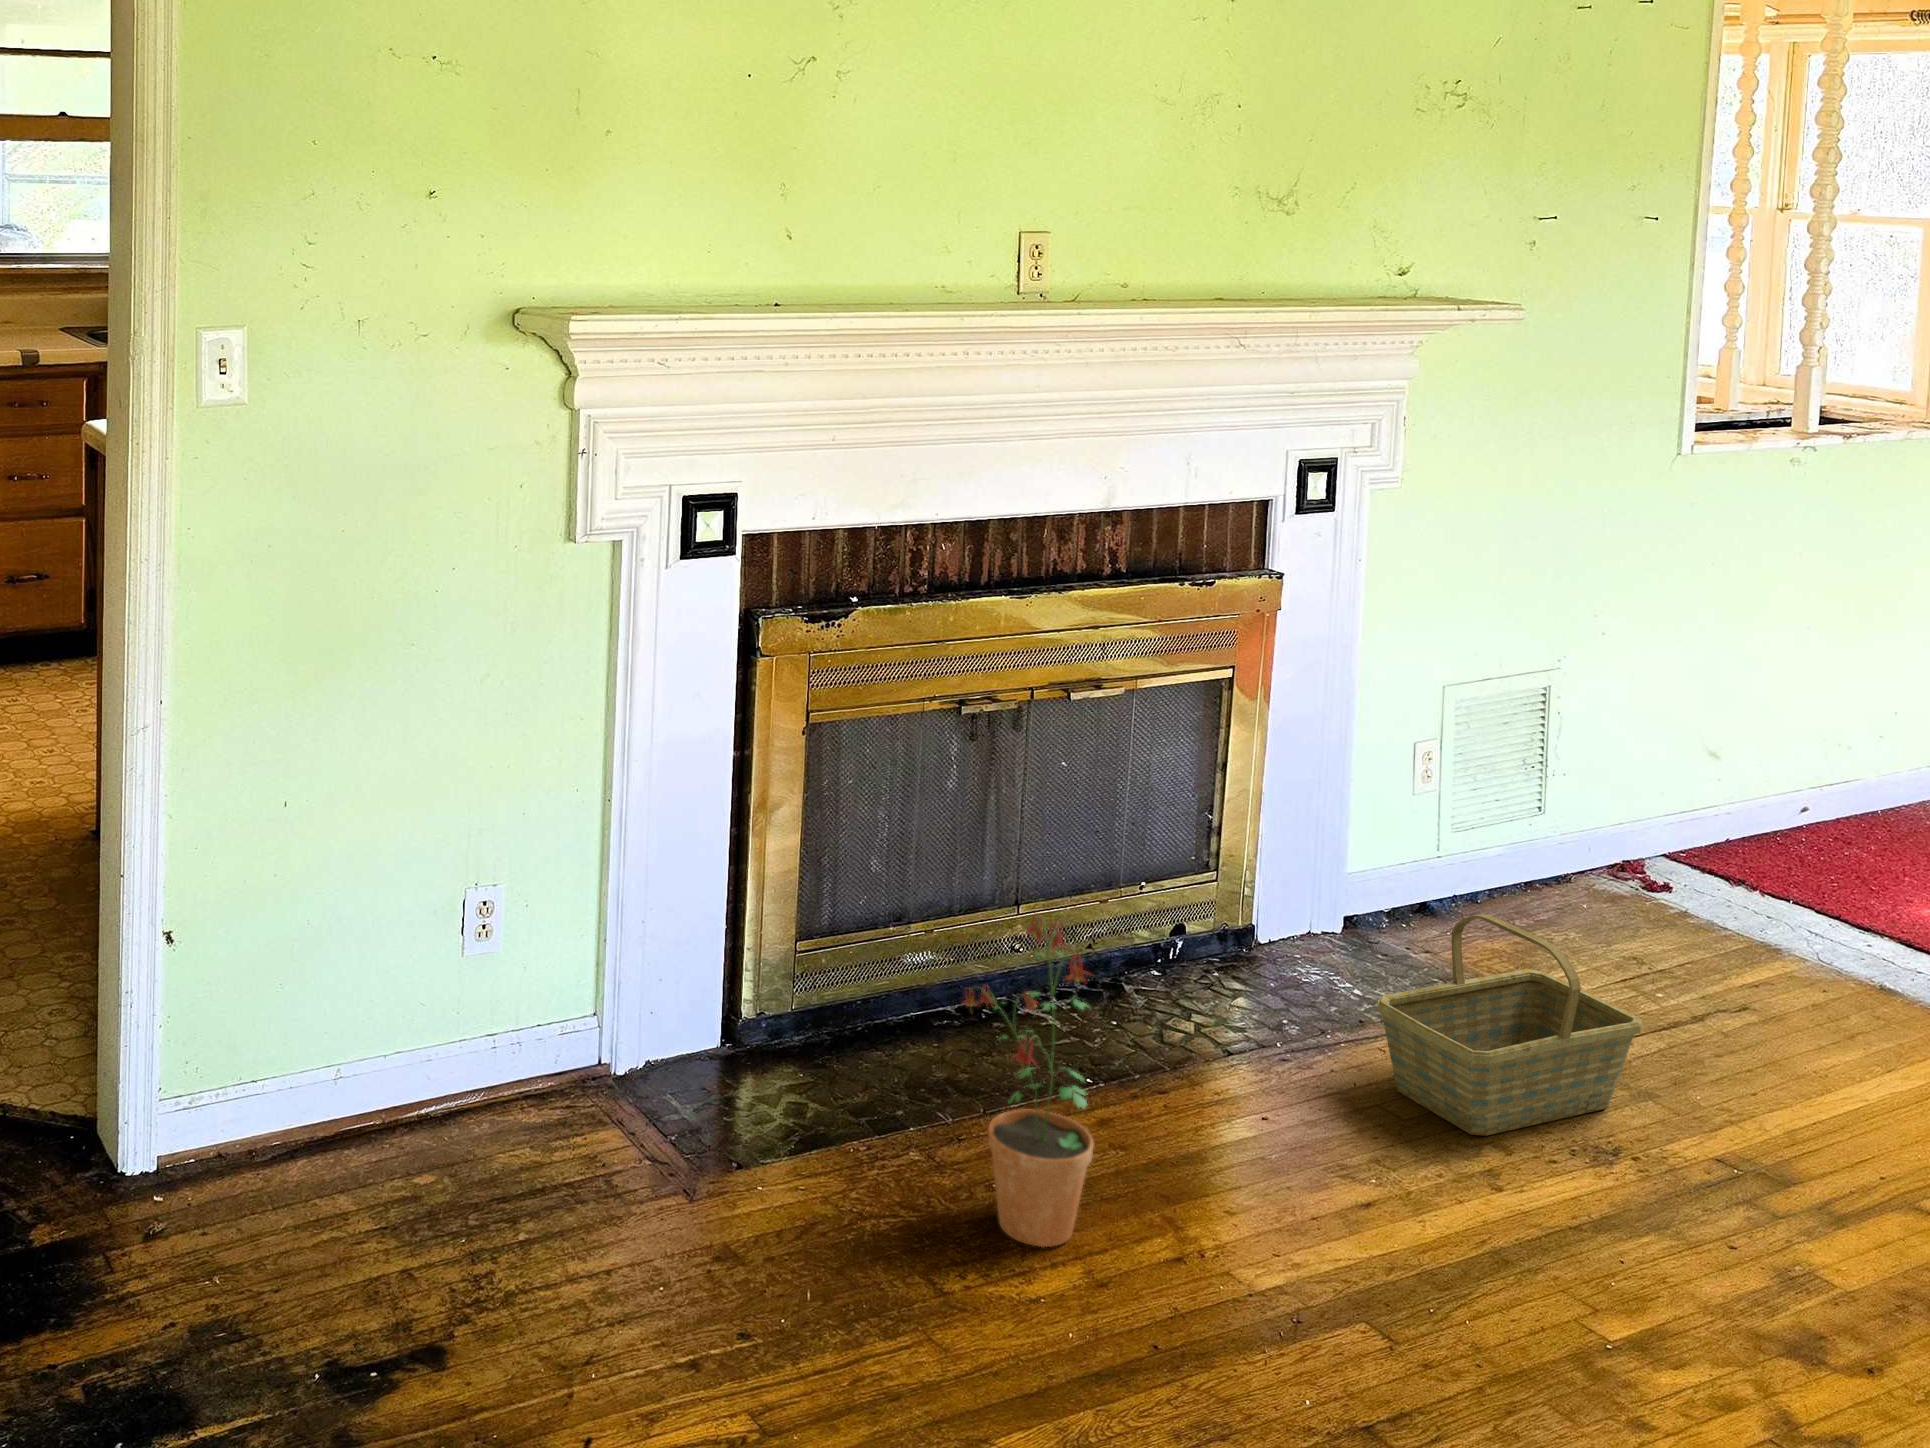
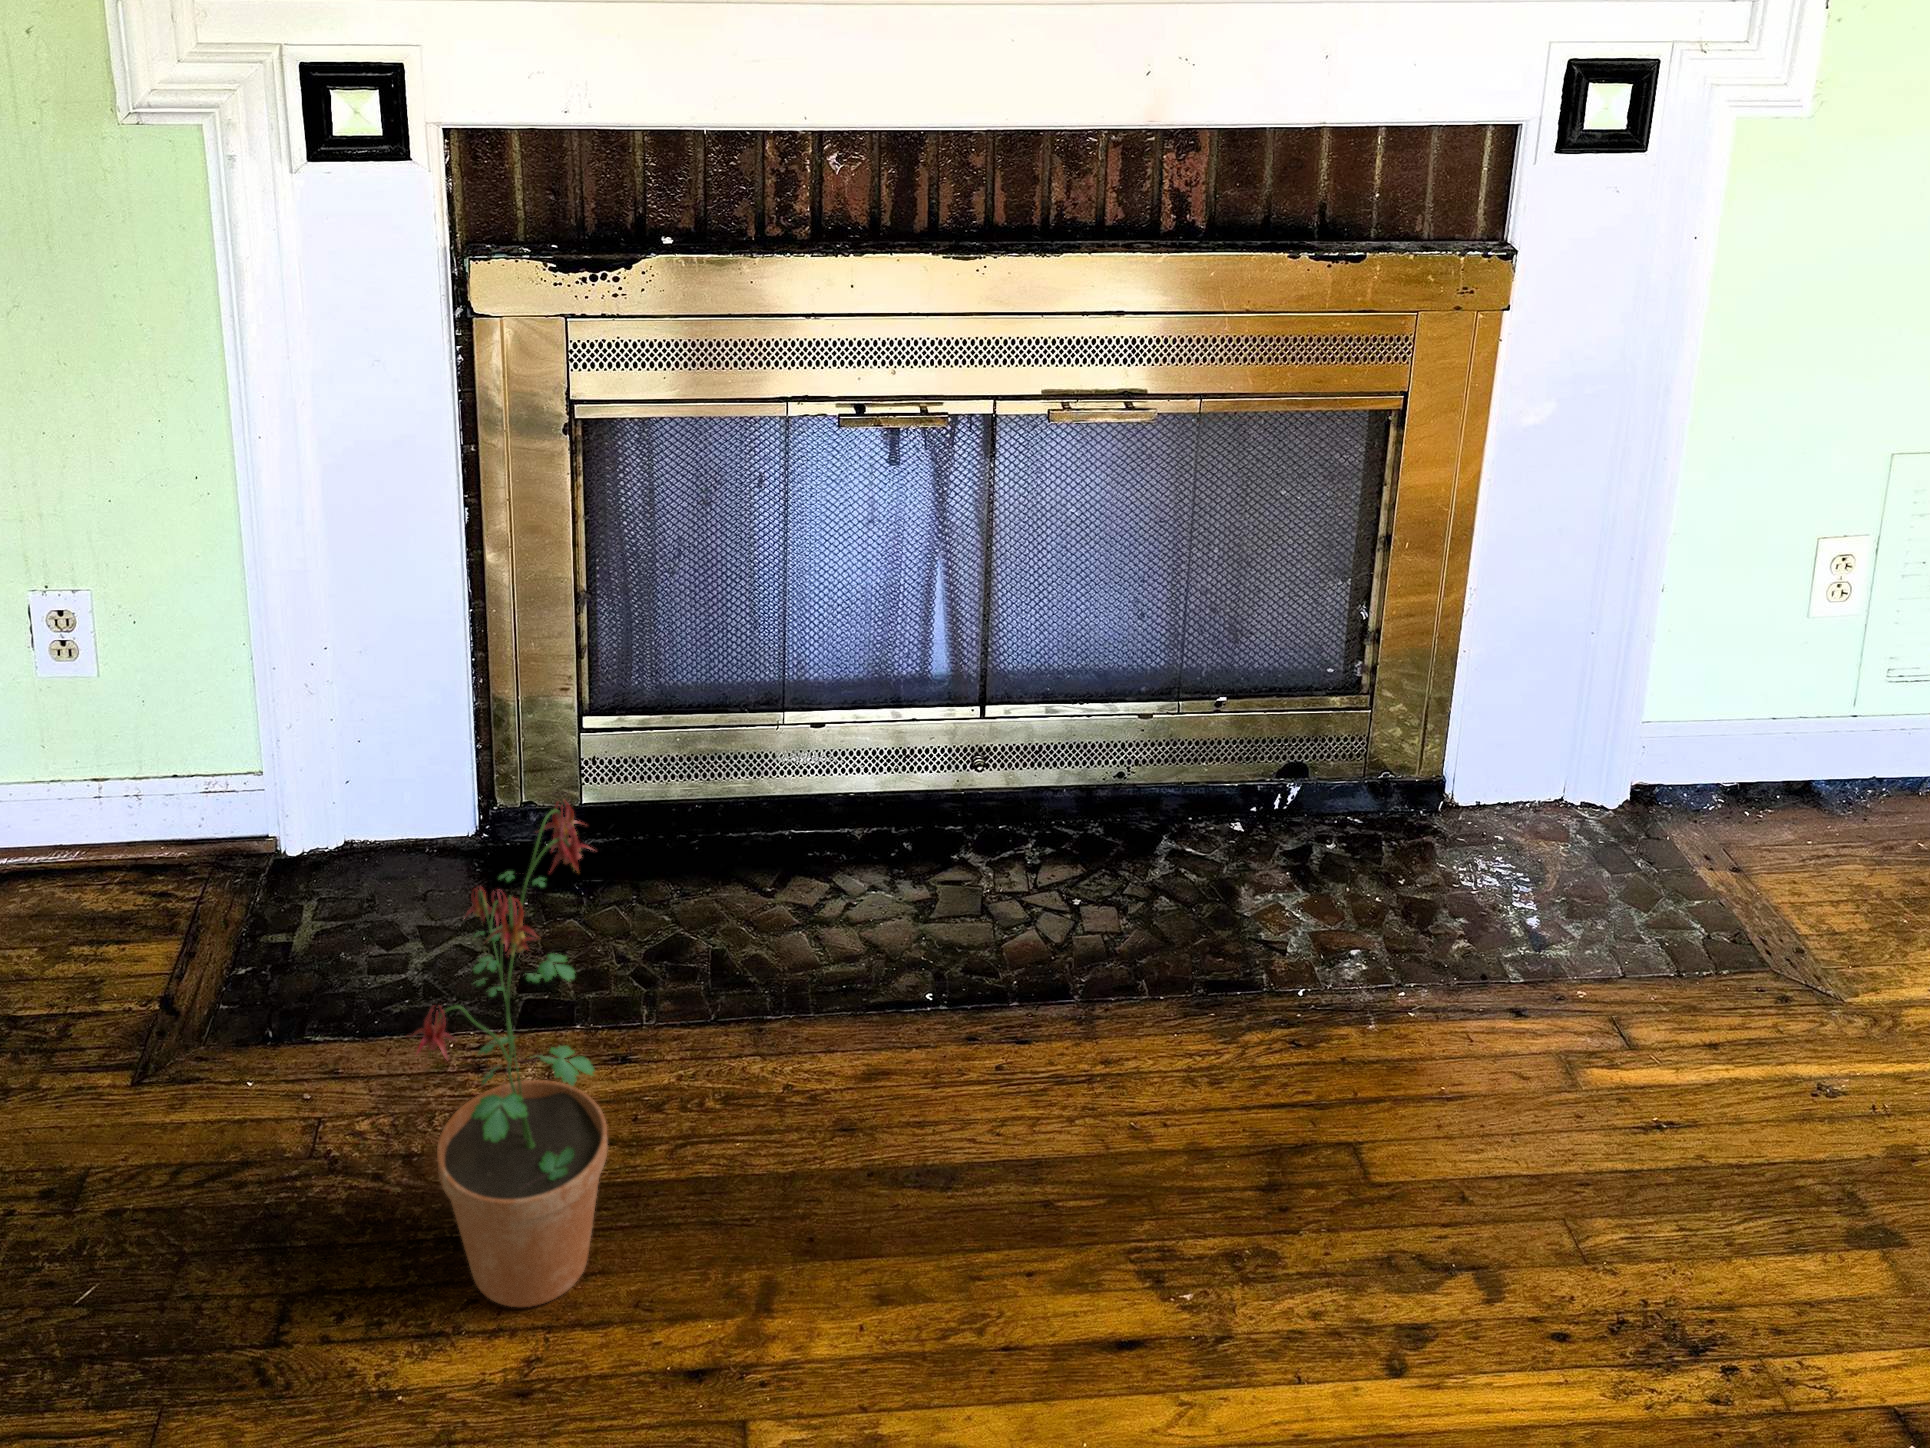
basket: present [1377,914,1642,1136] -> none [1374,891,1858,1270]

